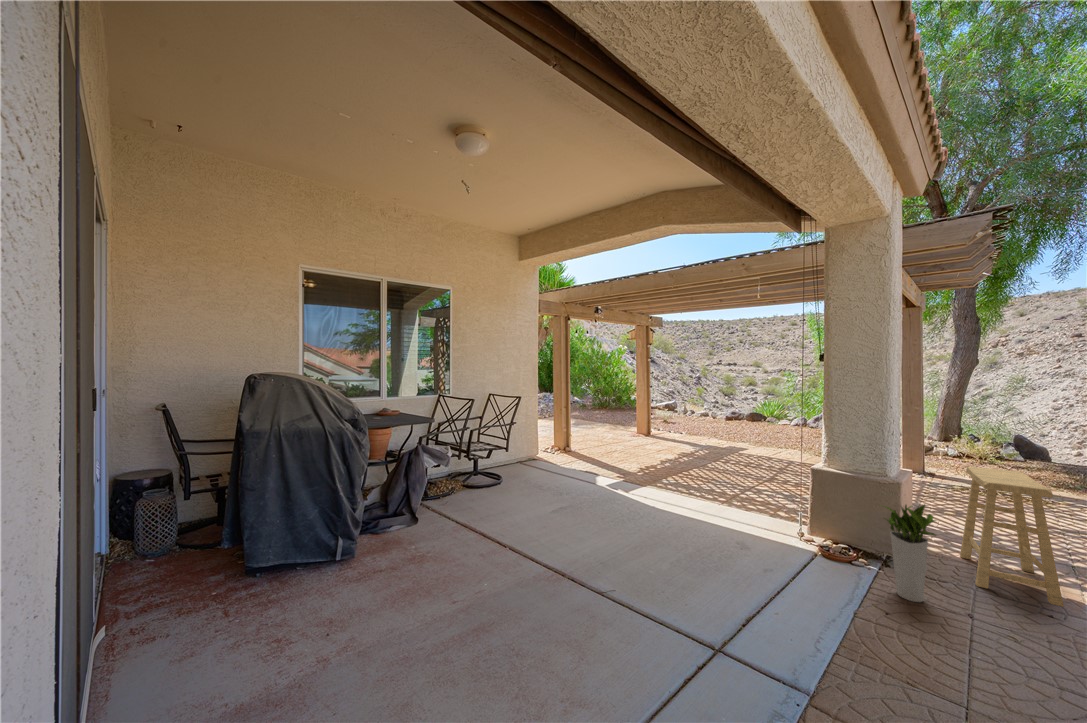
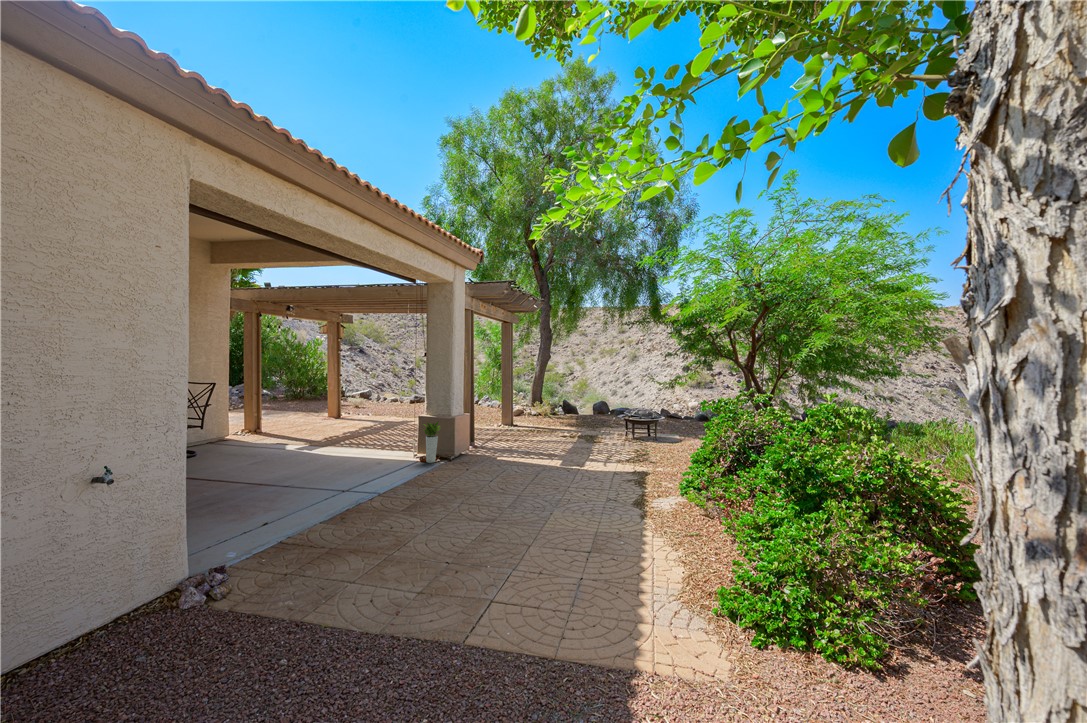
stool: present [960,467,1064,607] -> none [463,408,493,457]

